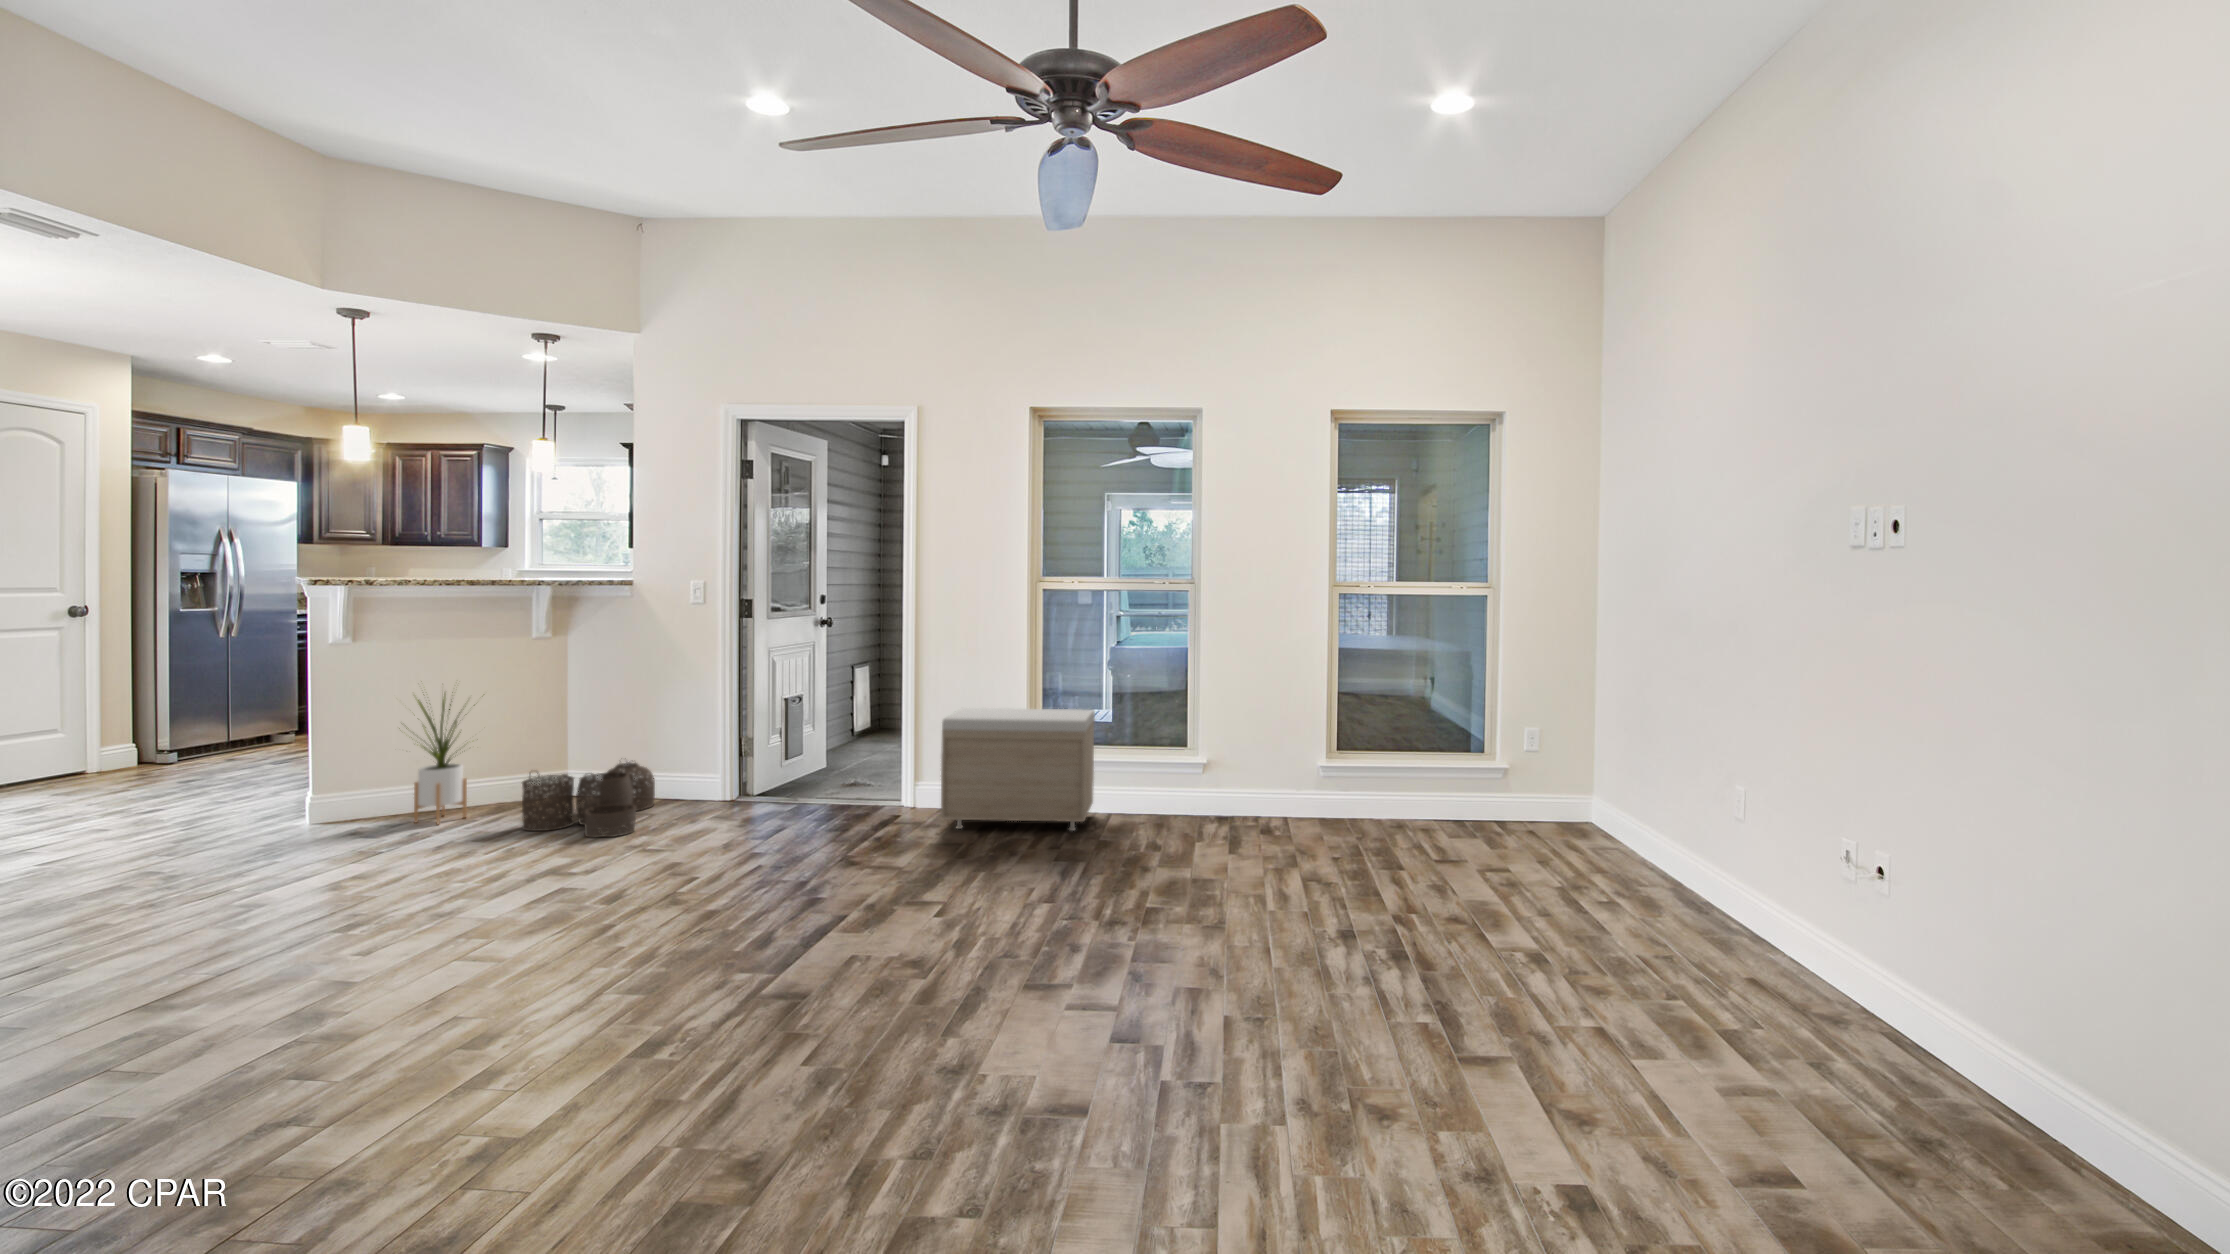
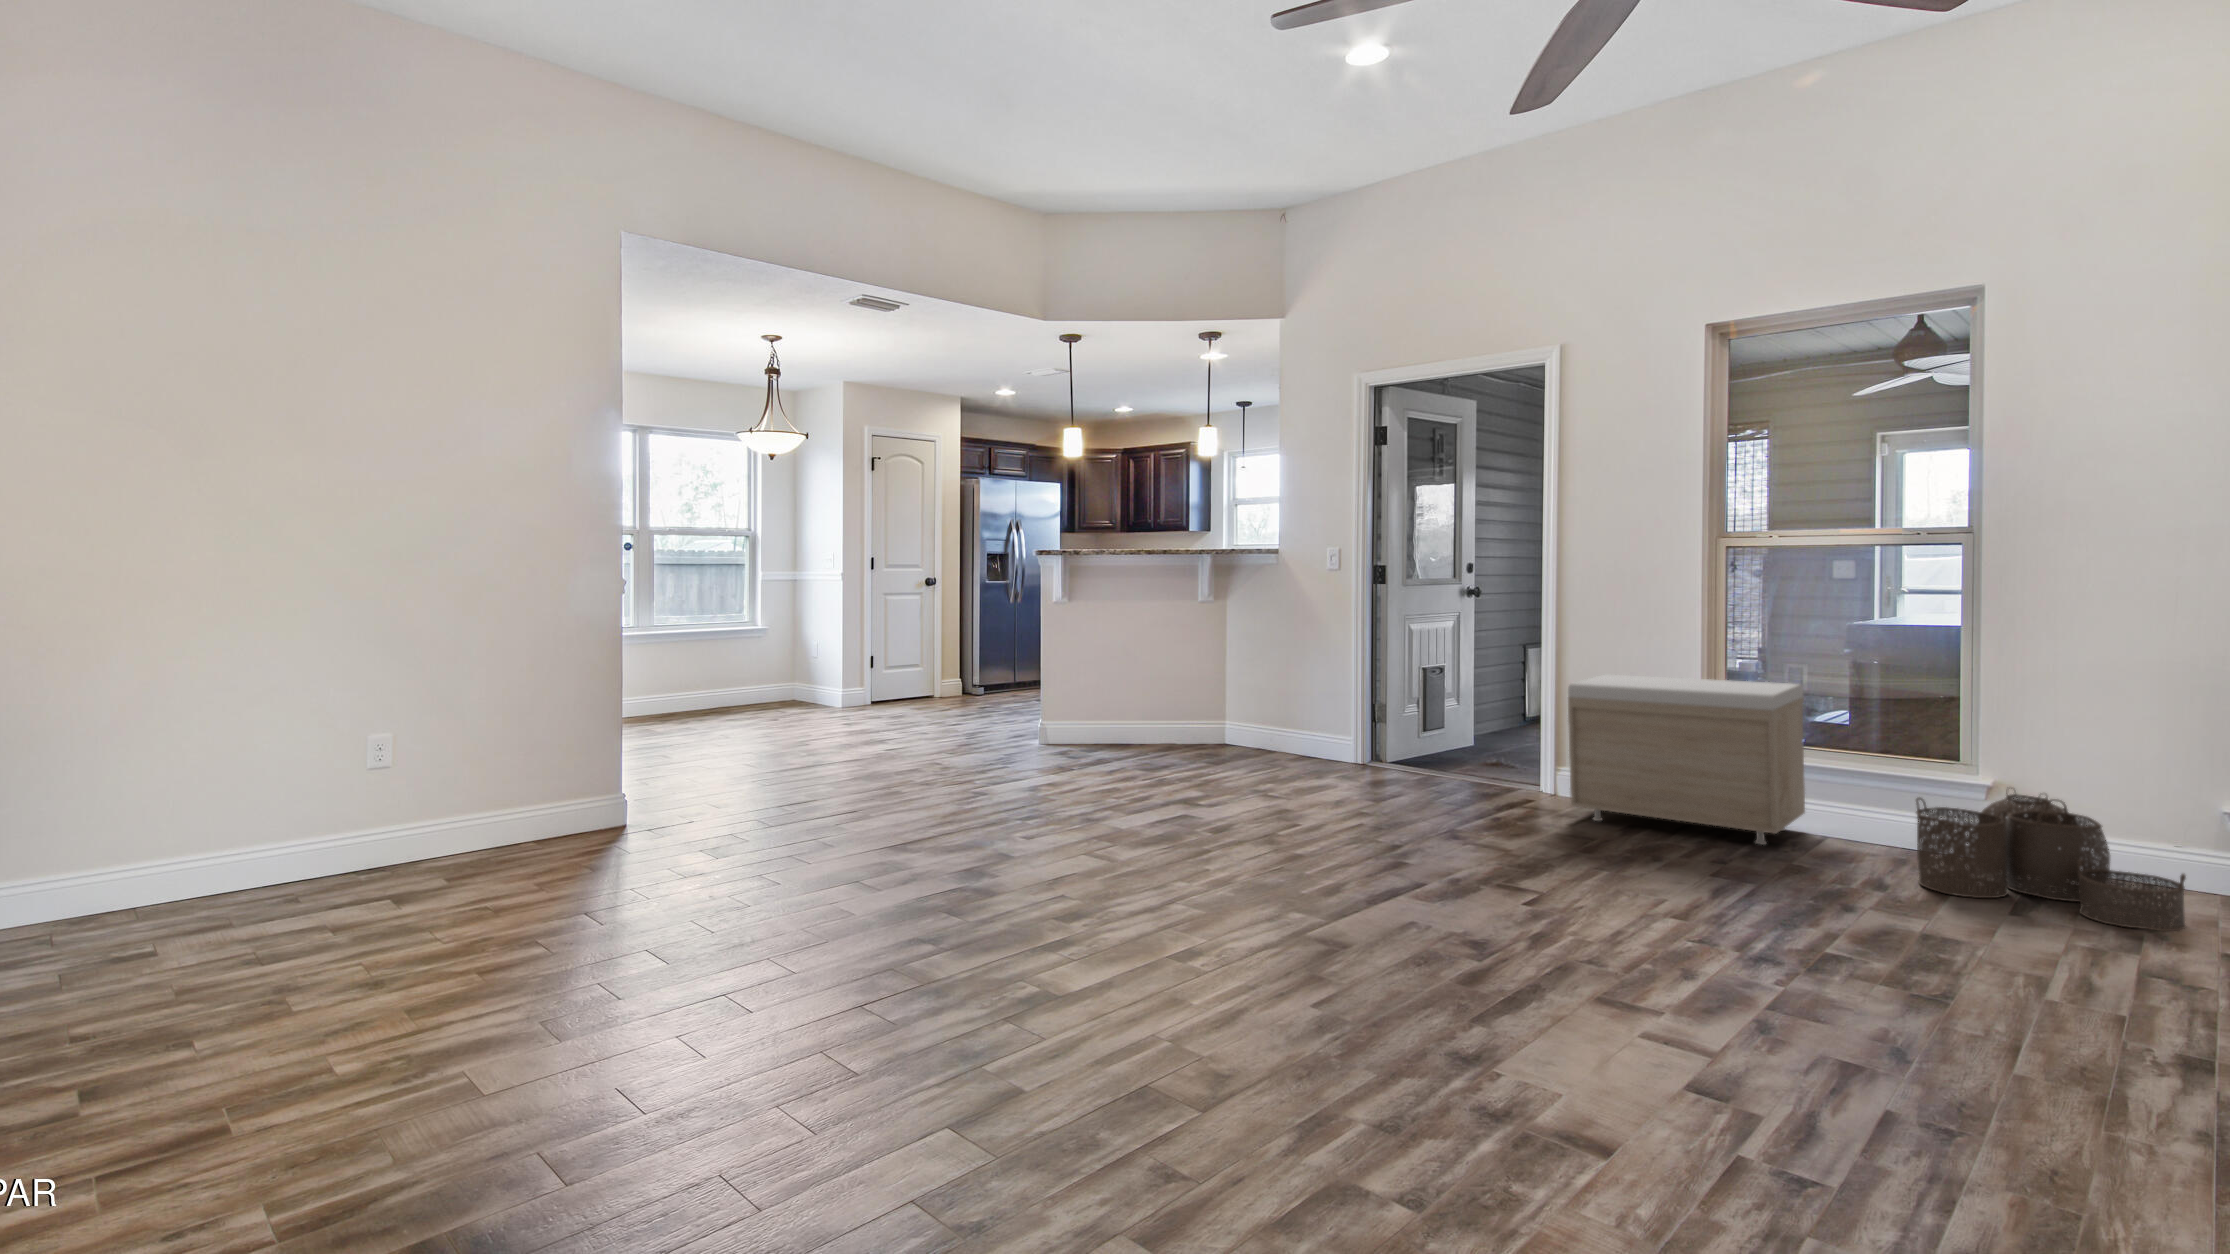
house plant: present [399,692,475,825] -> none [1088,631,1153,756]
woven basket: present [522,762,655,837] -> present [1916,793,2186,931]

